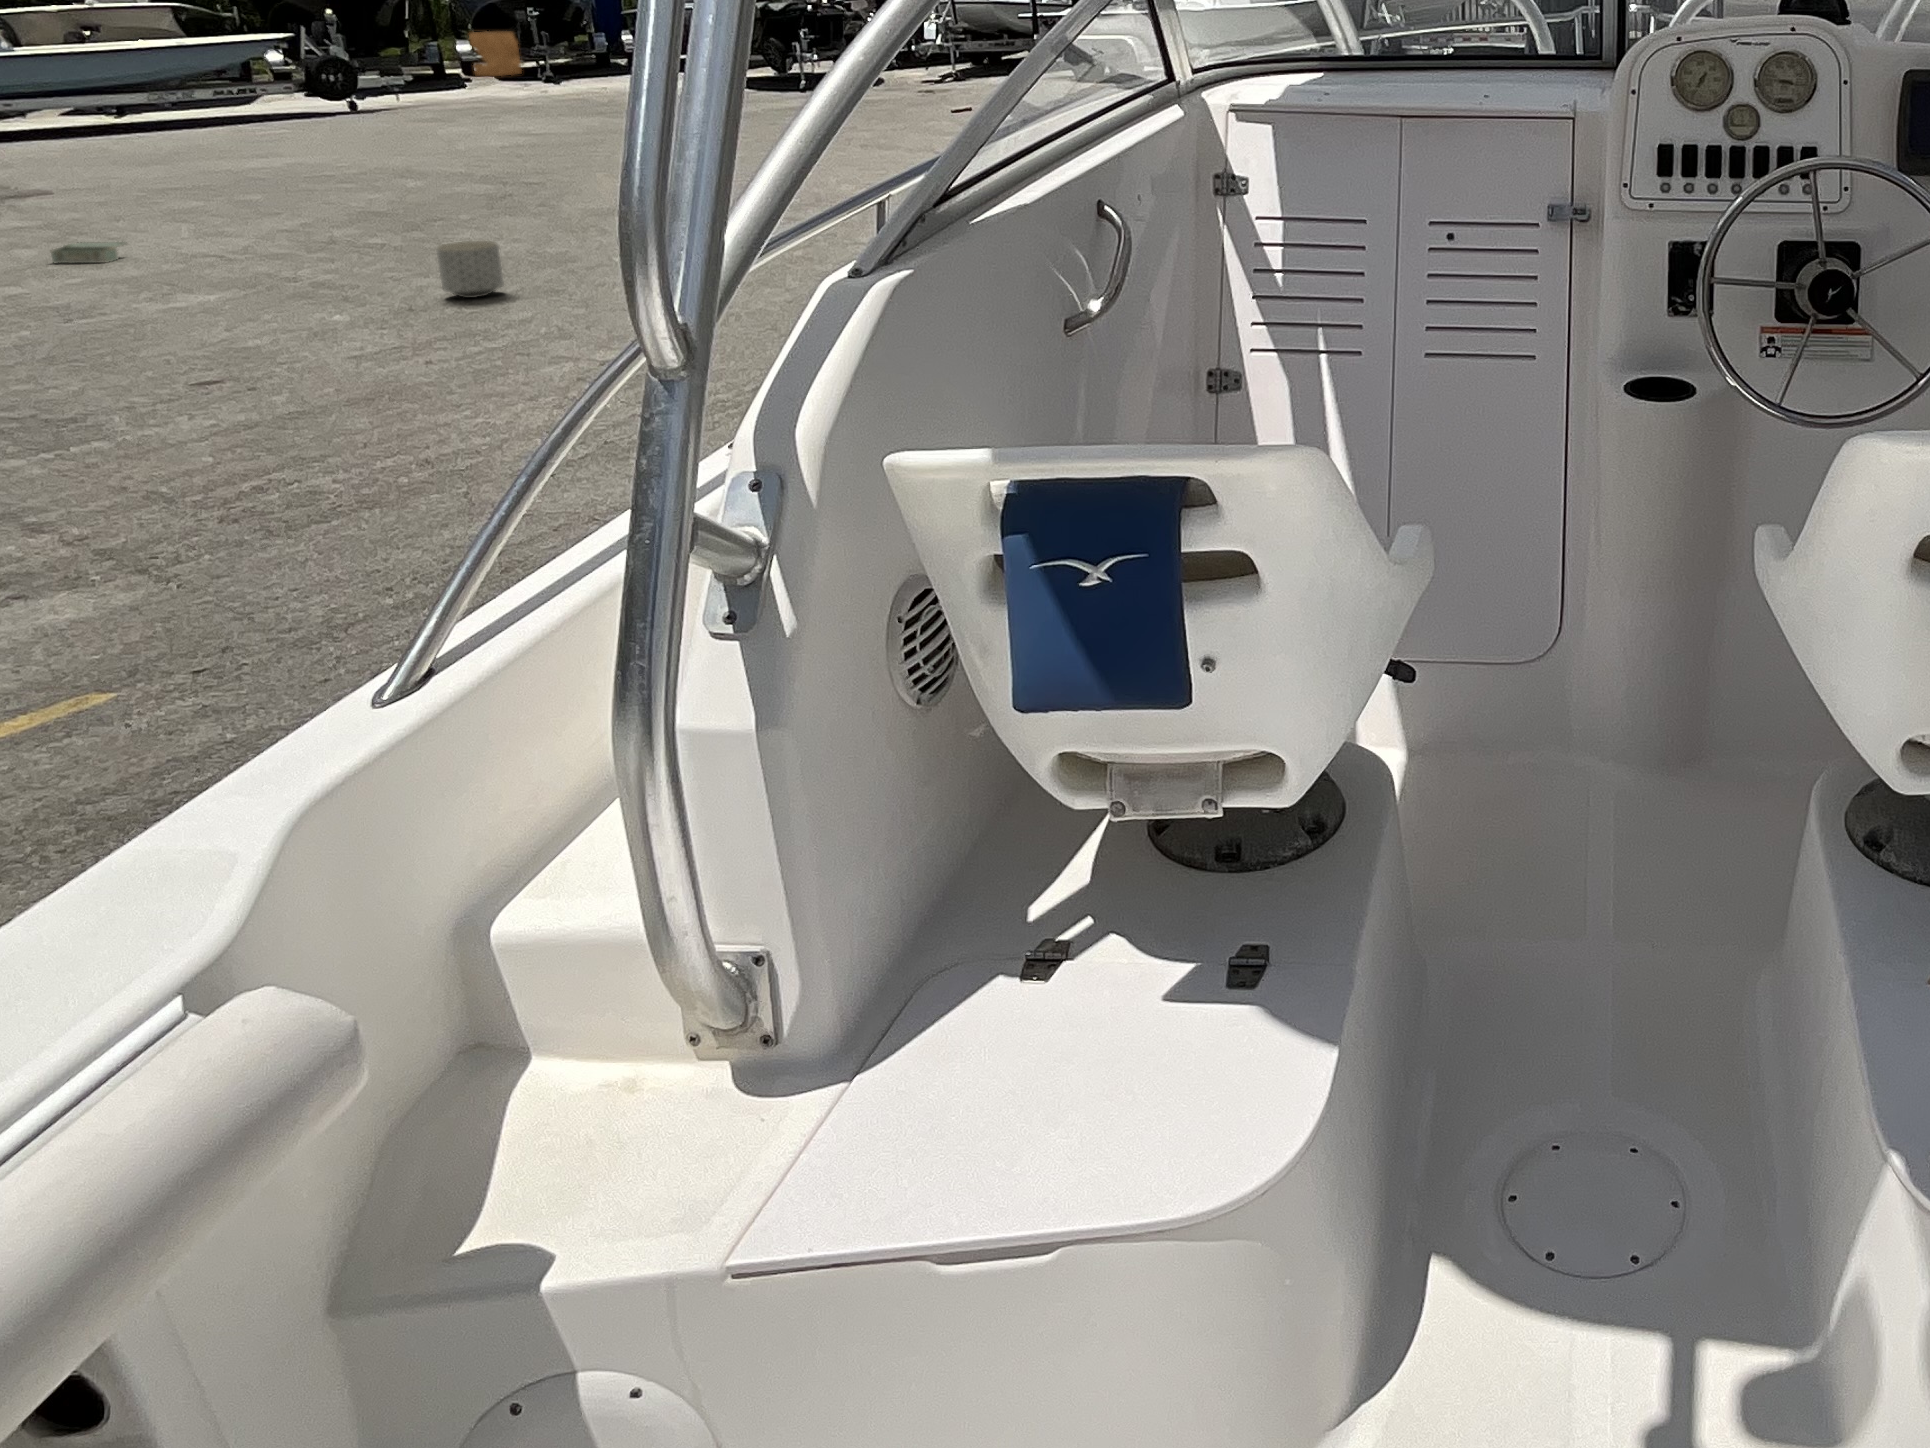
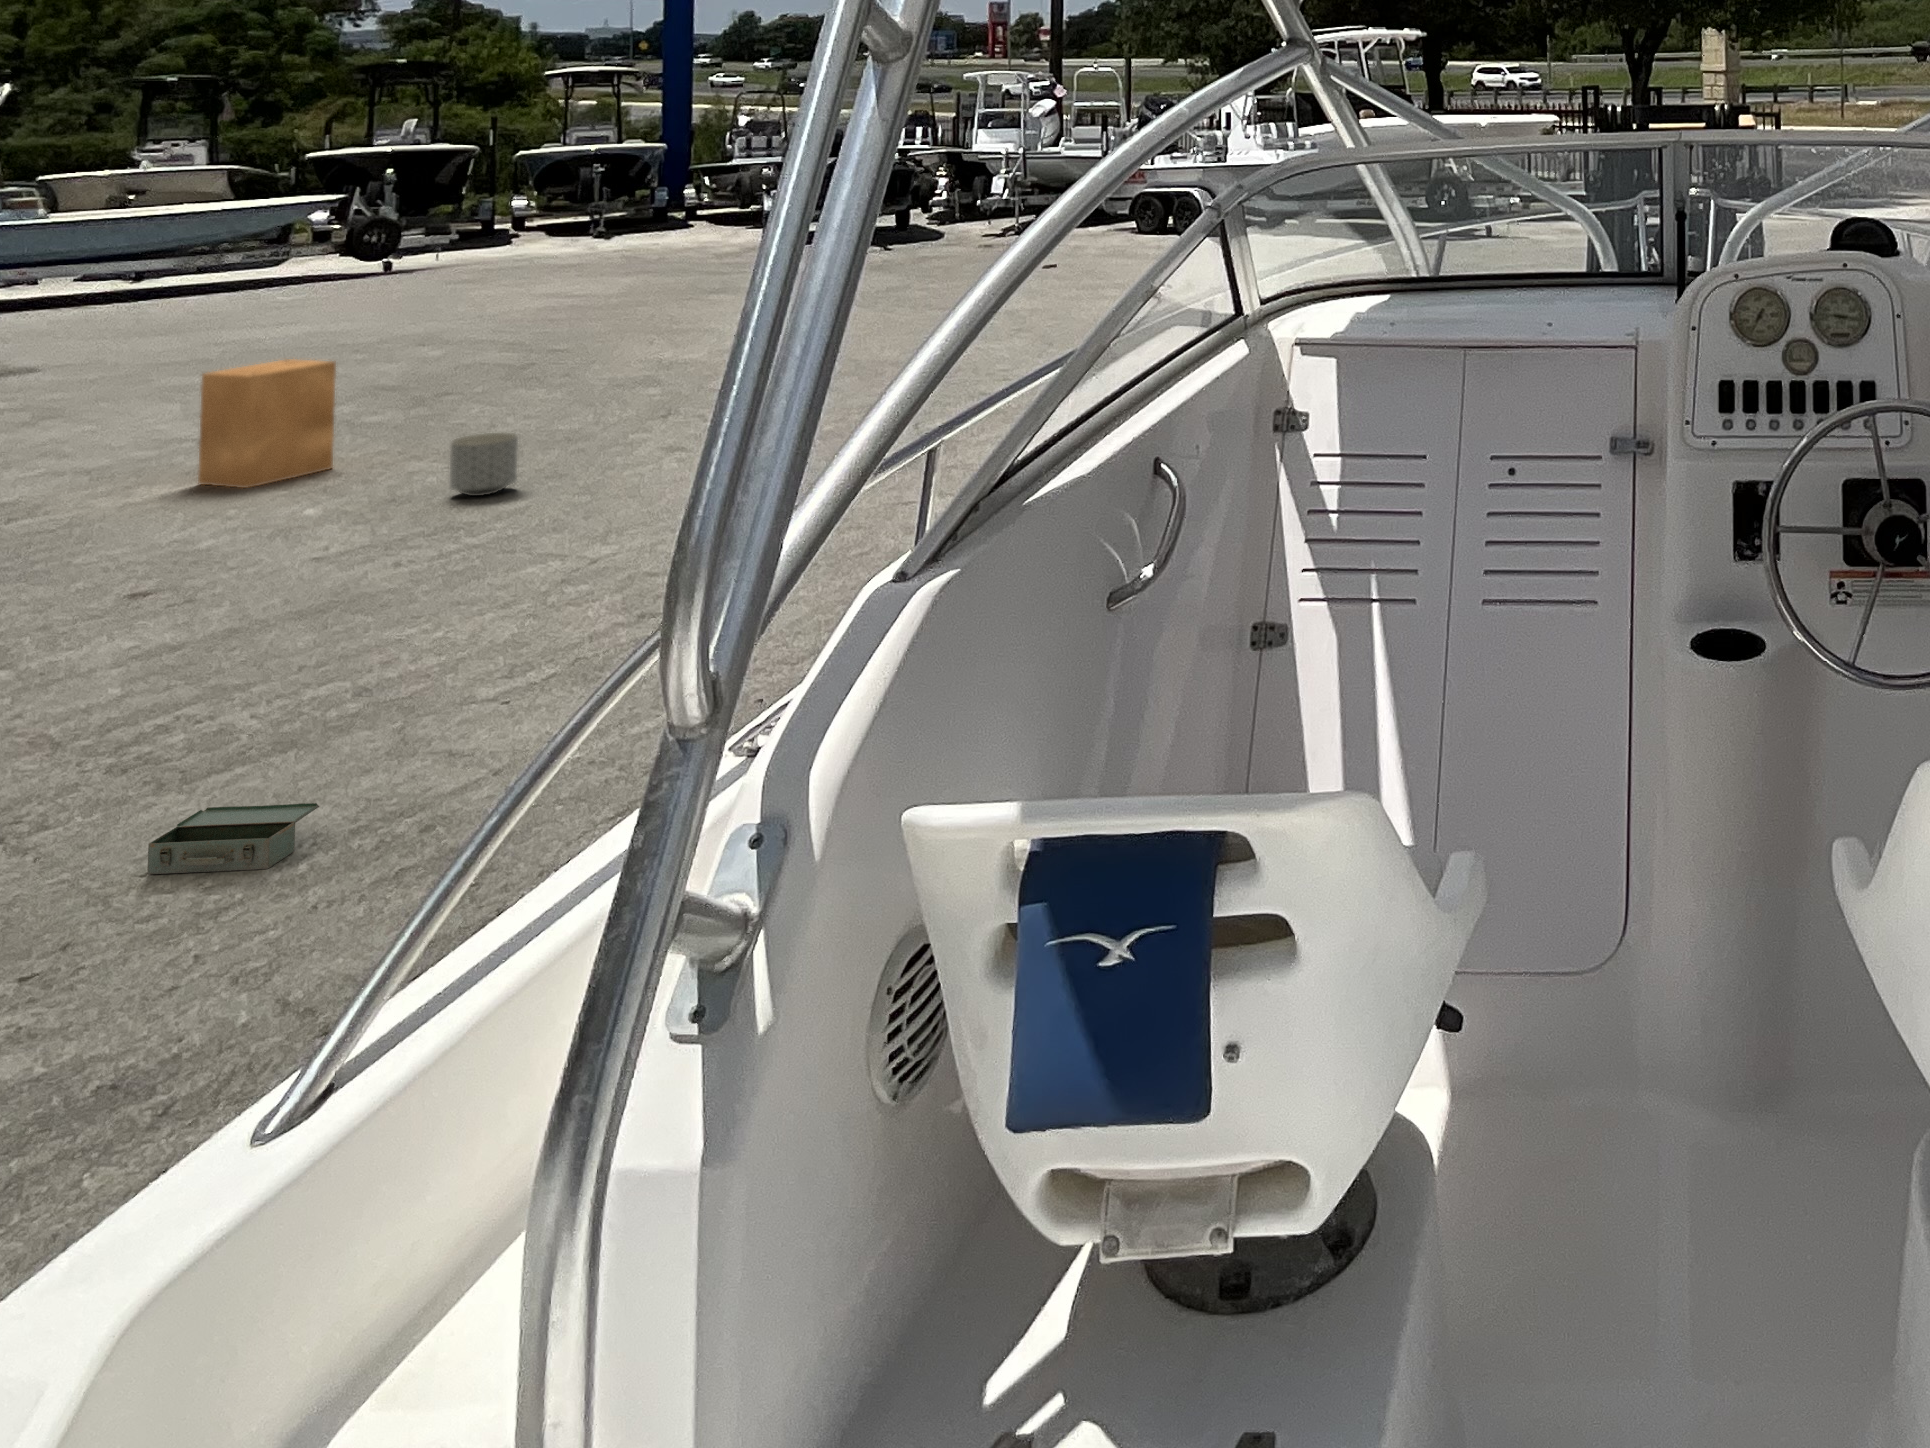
cardboard box: present [469,31,522,76] -> present [198,359,336,488]
toolbox: present [51,242,125,263] -> present [147,803,319,874]

